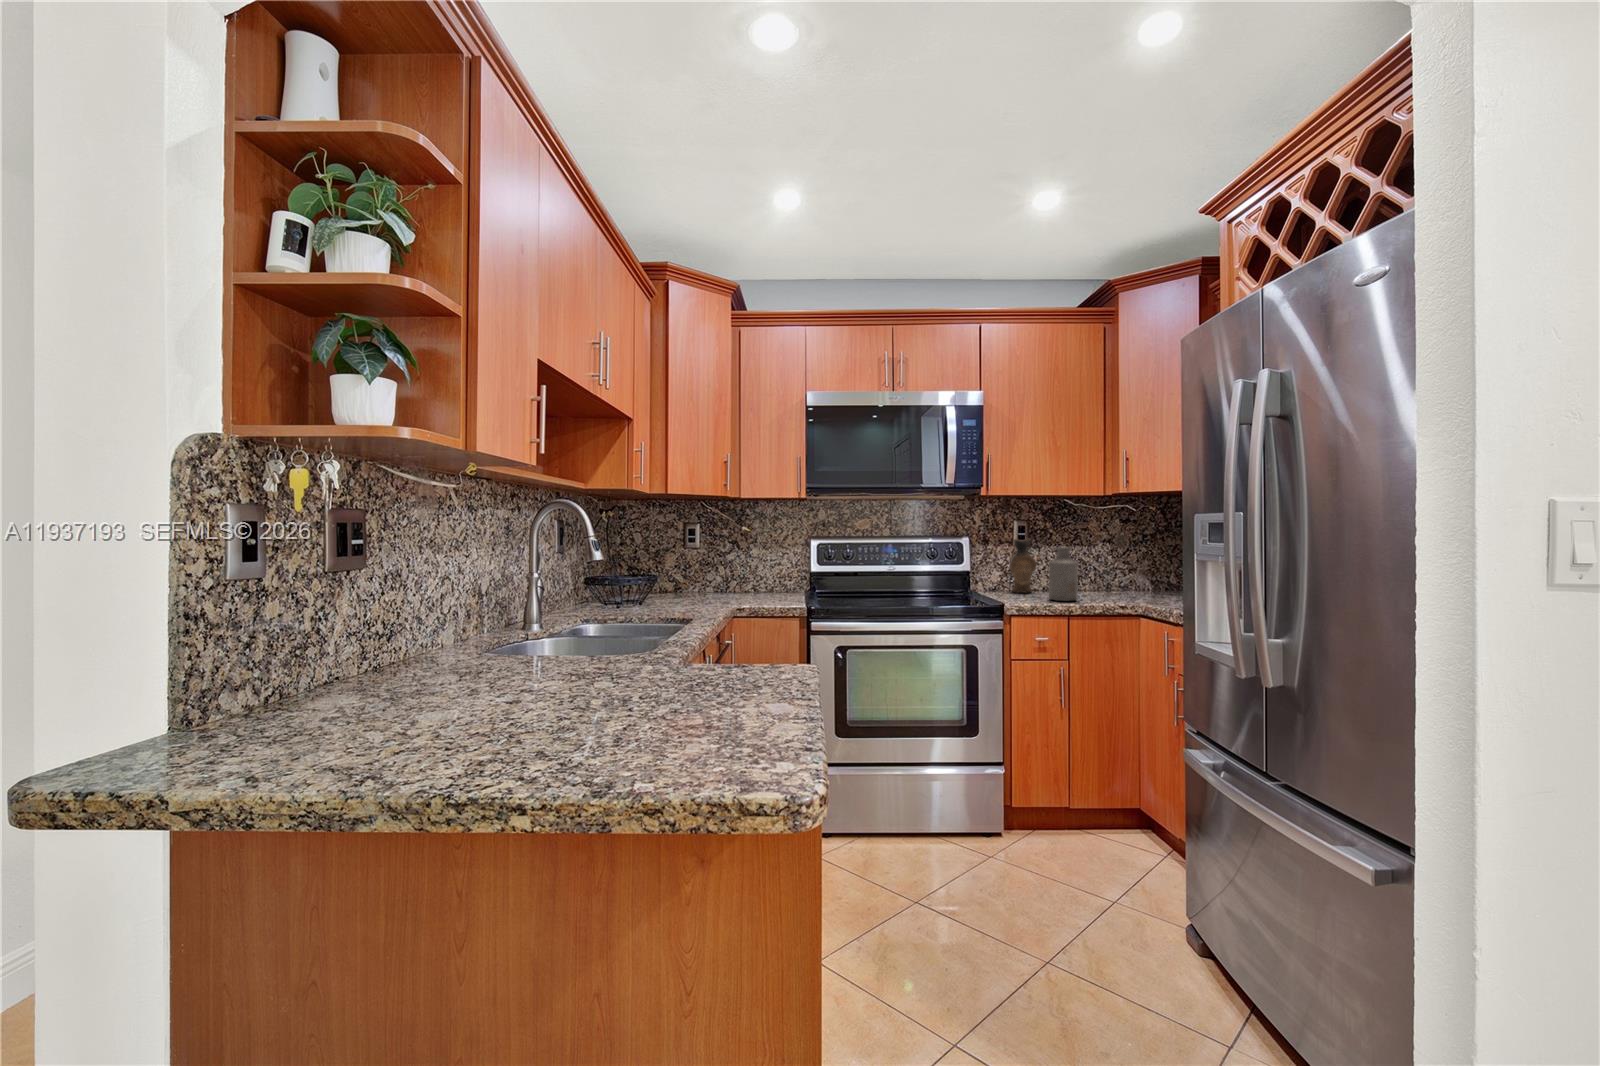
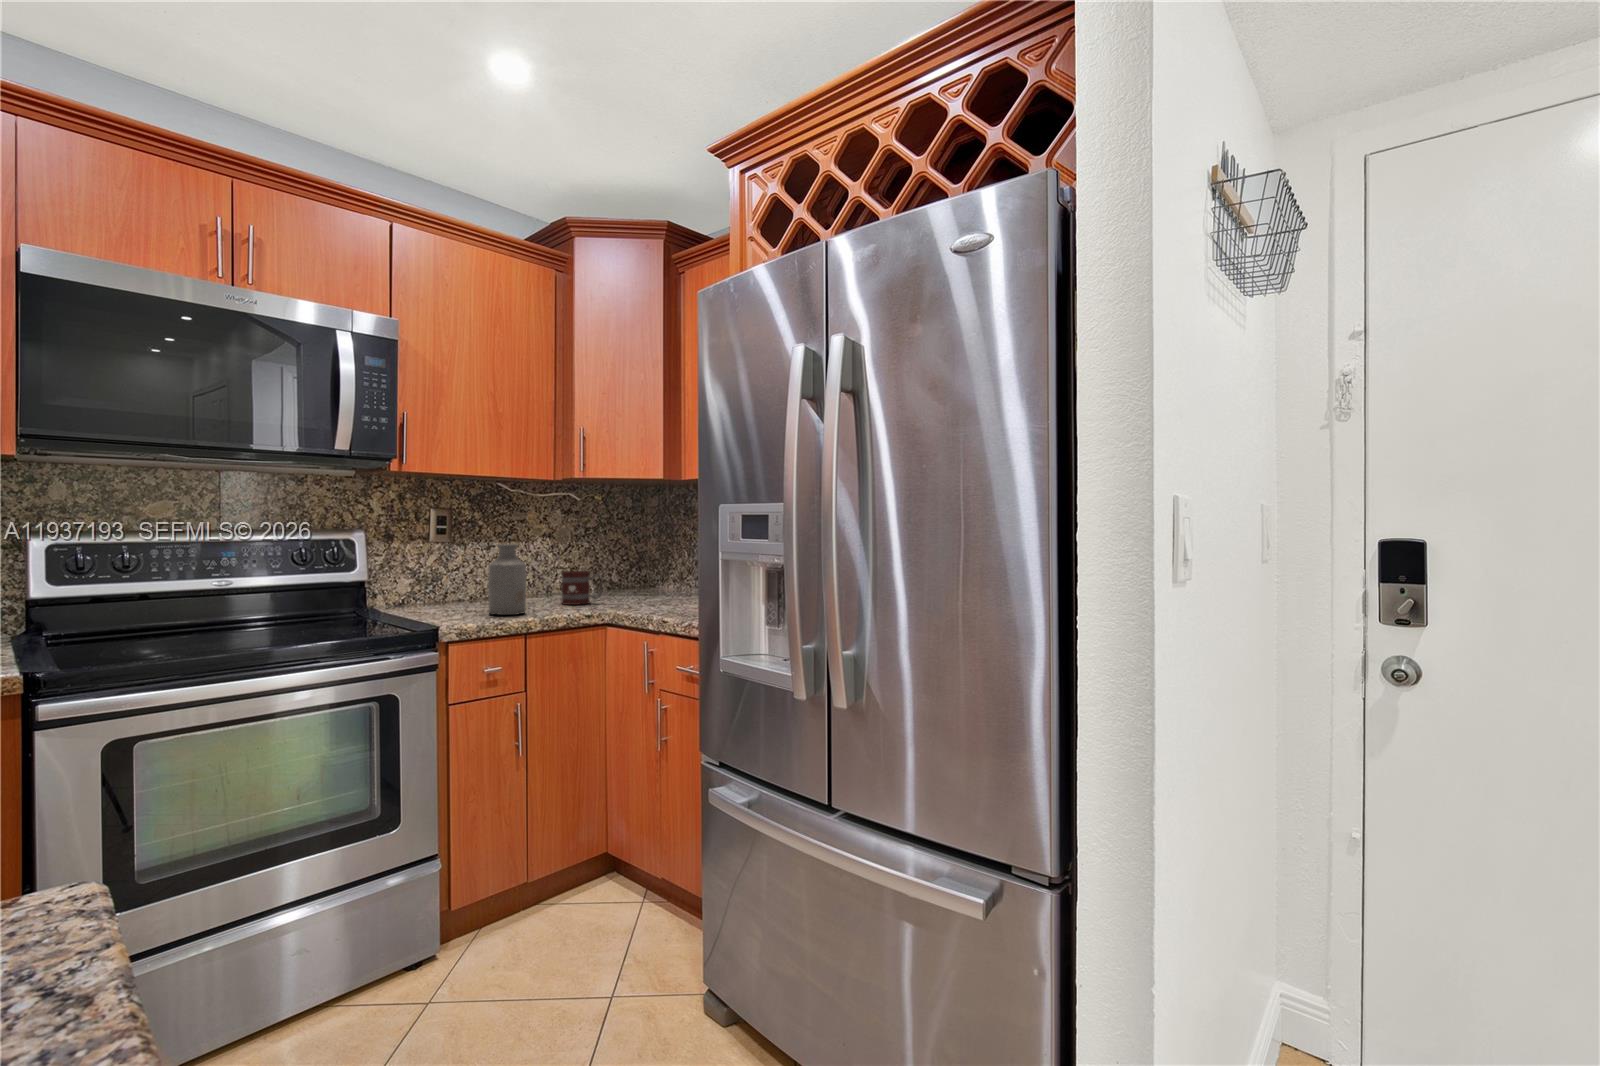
ceramic pitcher: present [1010,538,1036,592] -> none [425,523,463,608]
mug: none [1114,571,1151,599] -> present [561,571,603,605]

